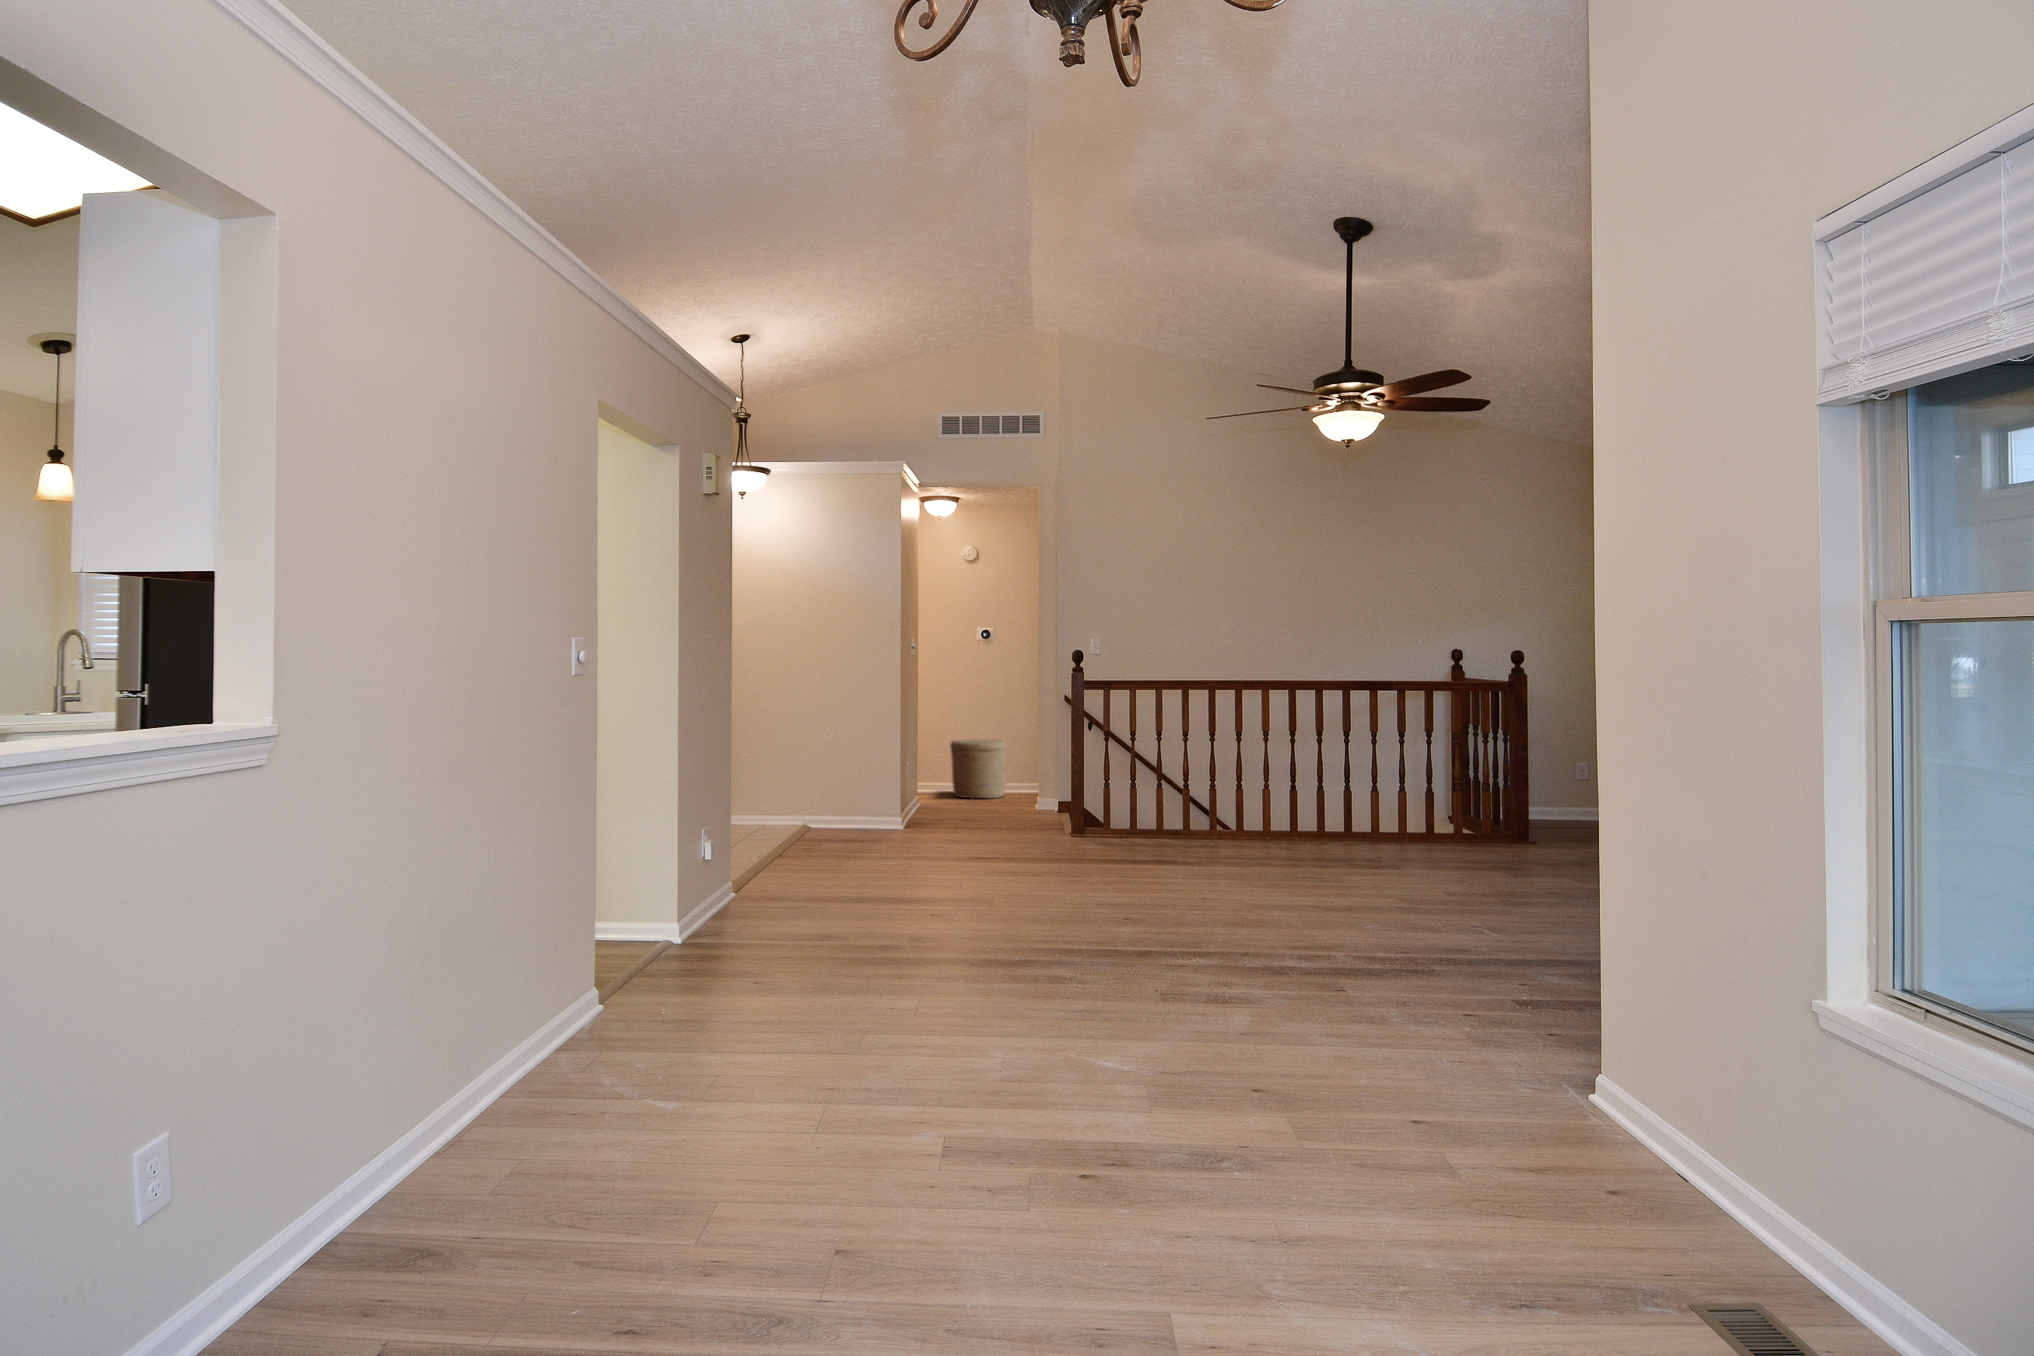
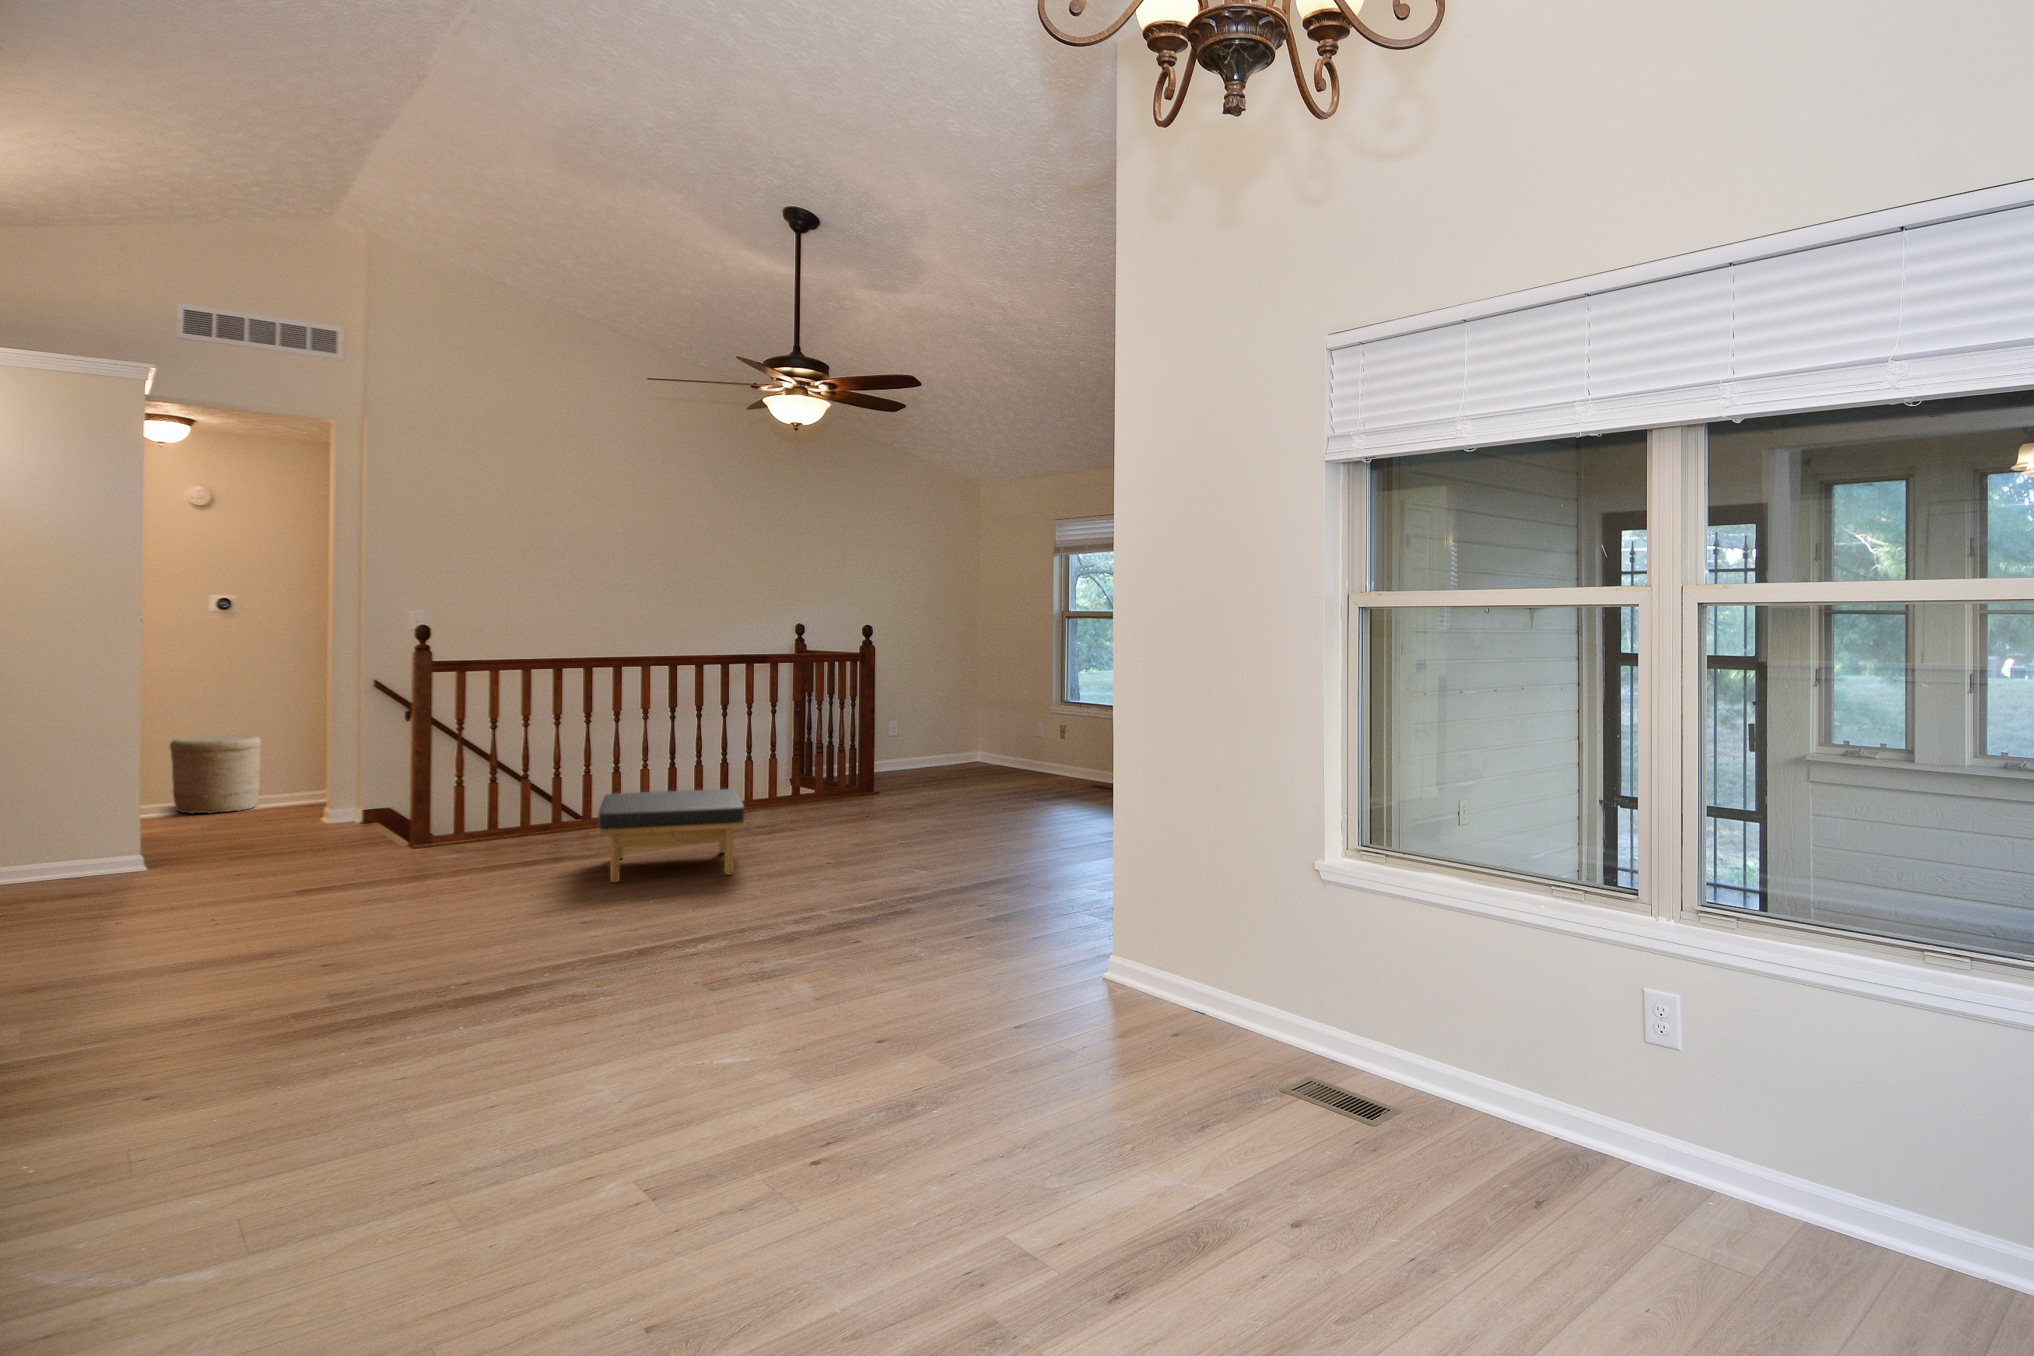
ottoman: none [1166,805,1319,893] -> present [597,789,745,882]

